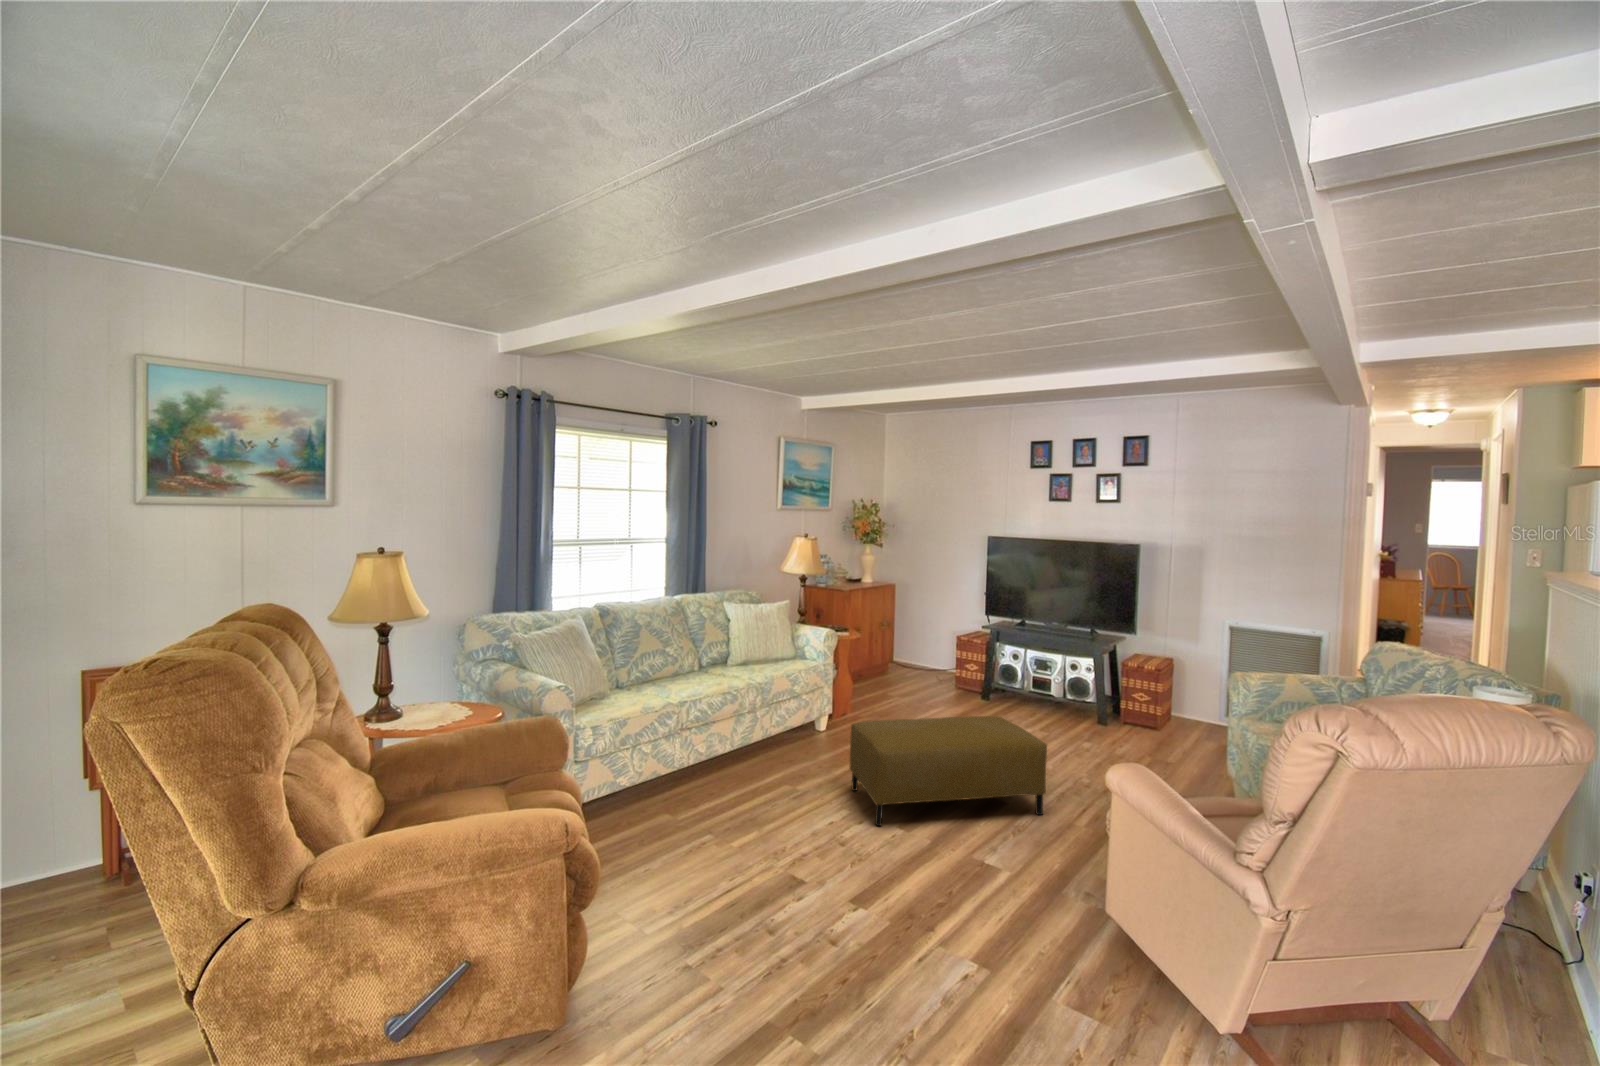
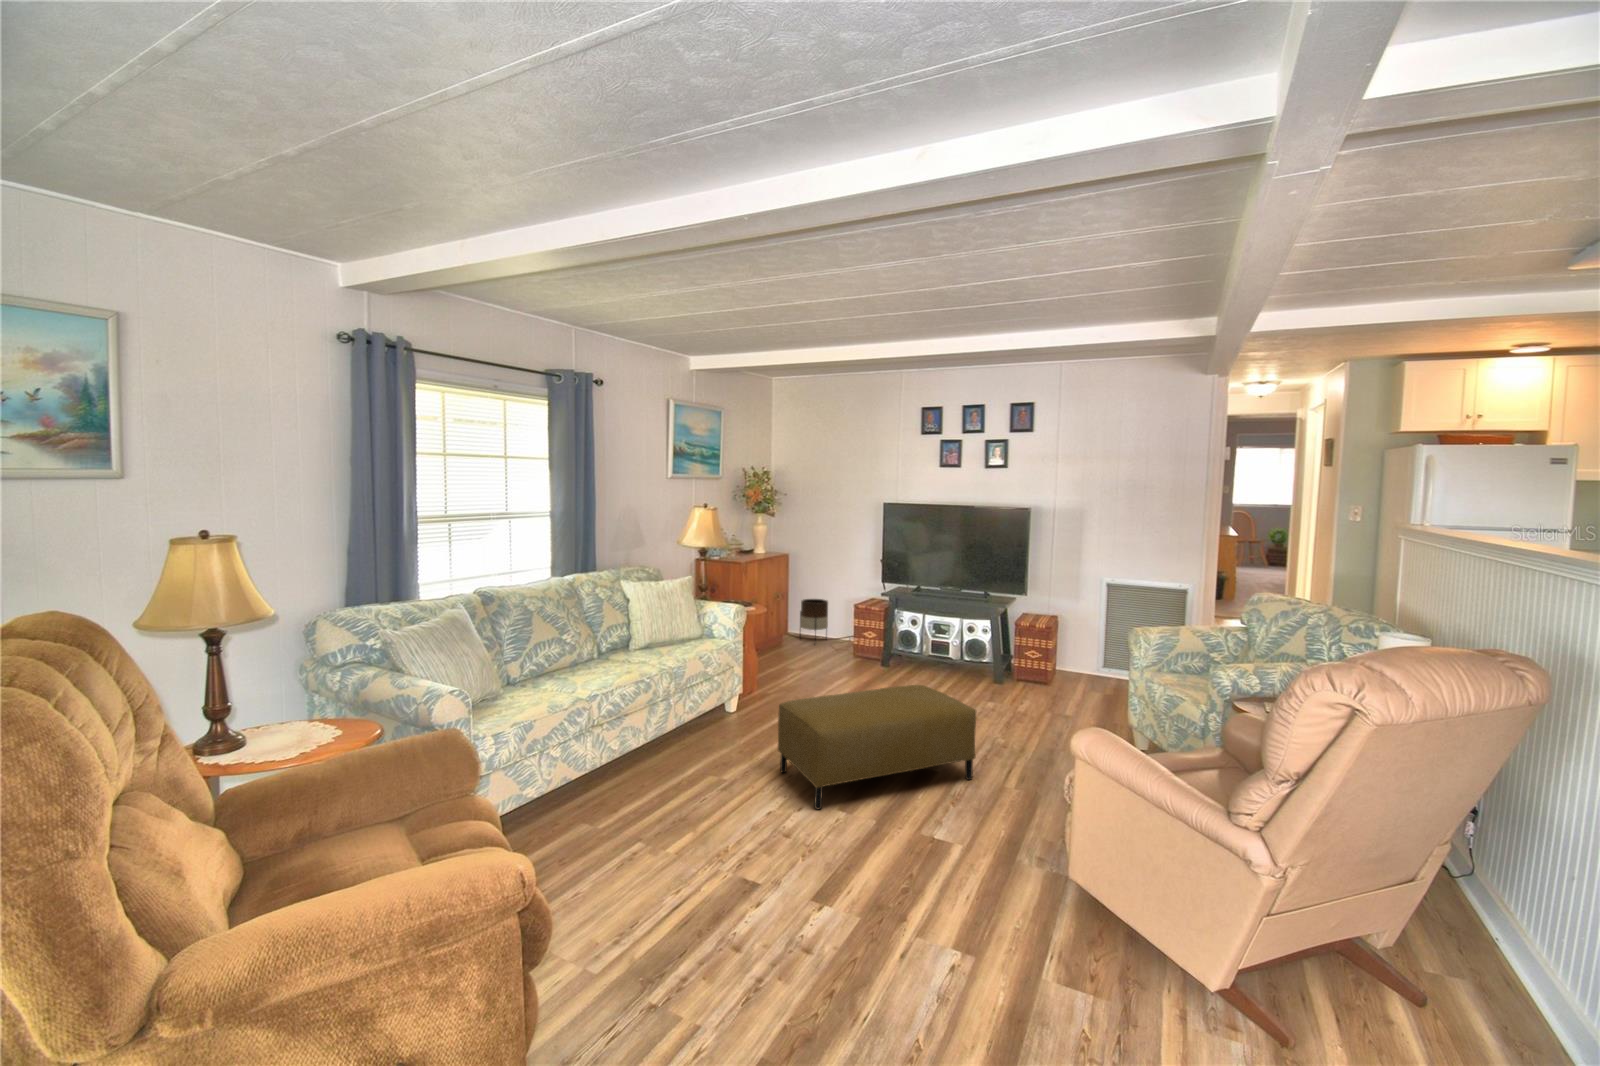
planter: none [906,629,935,675] -> present [800,599,828,631]

